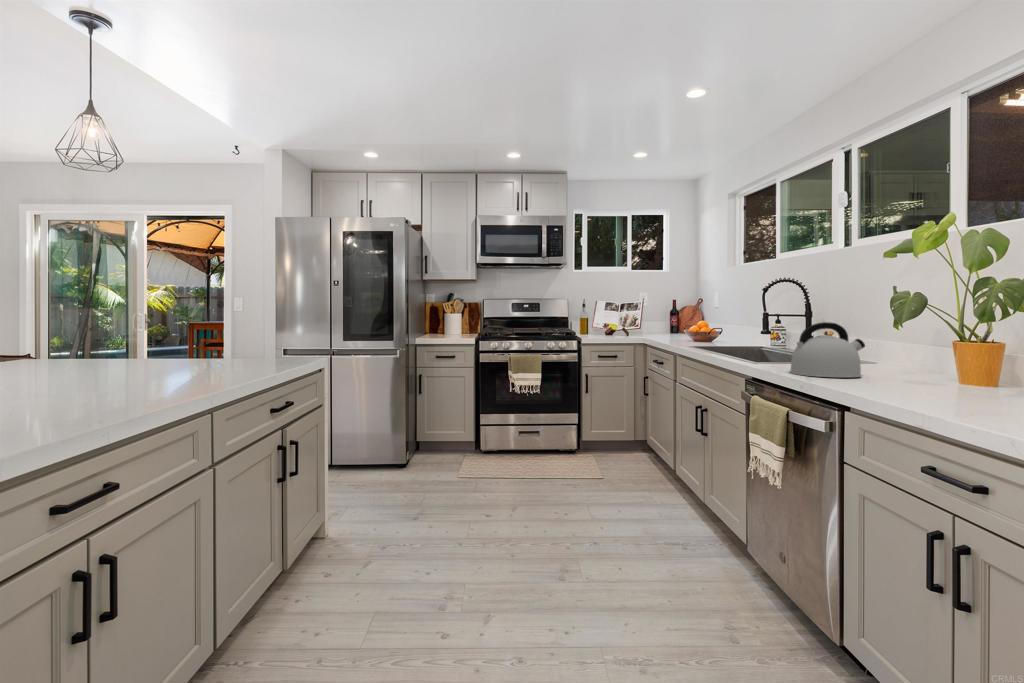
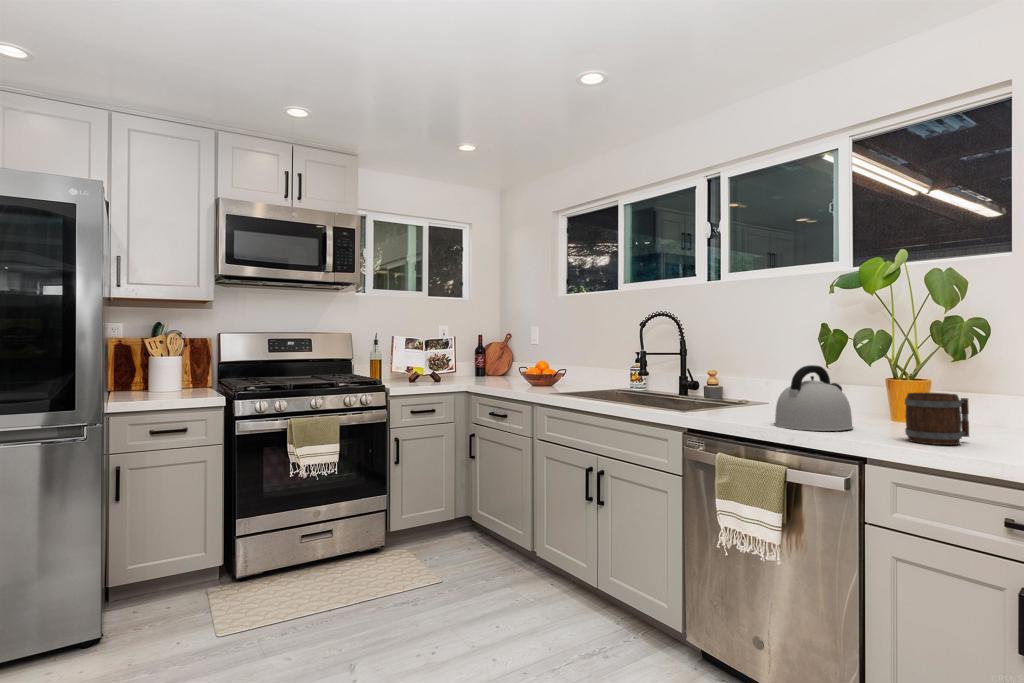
mug: none [866,346,933,391] -> present [905,393,969,445]

